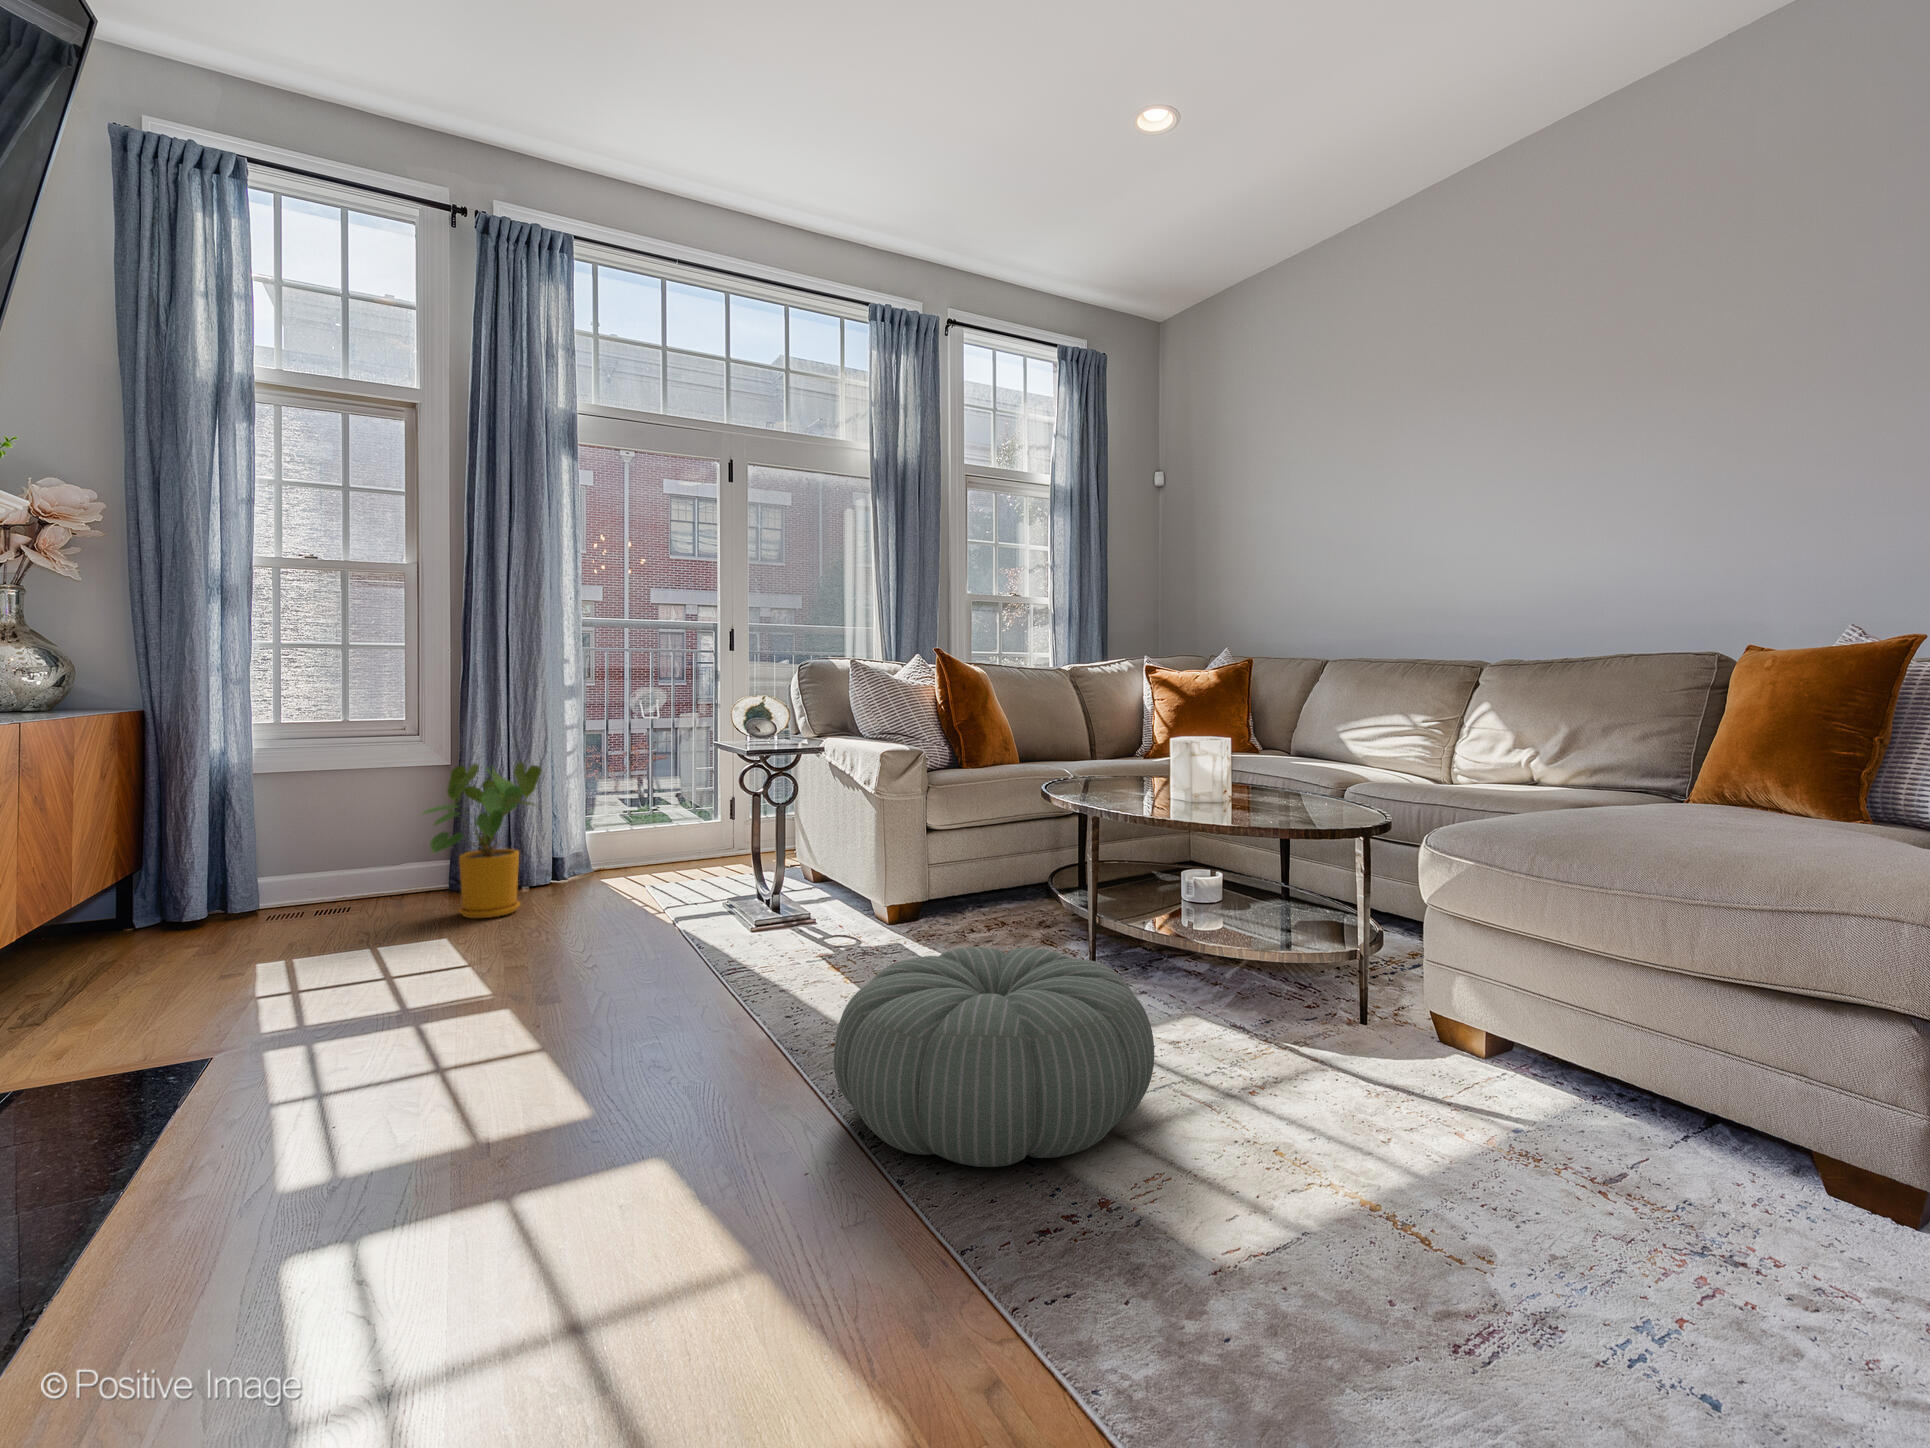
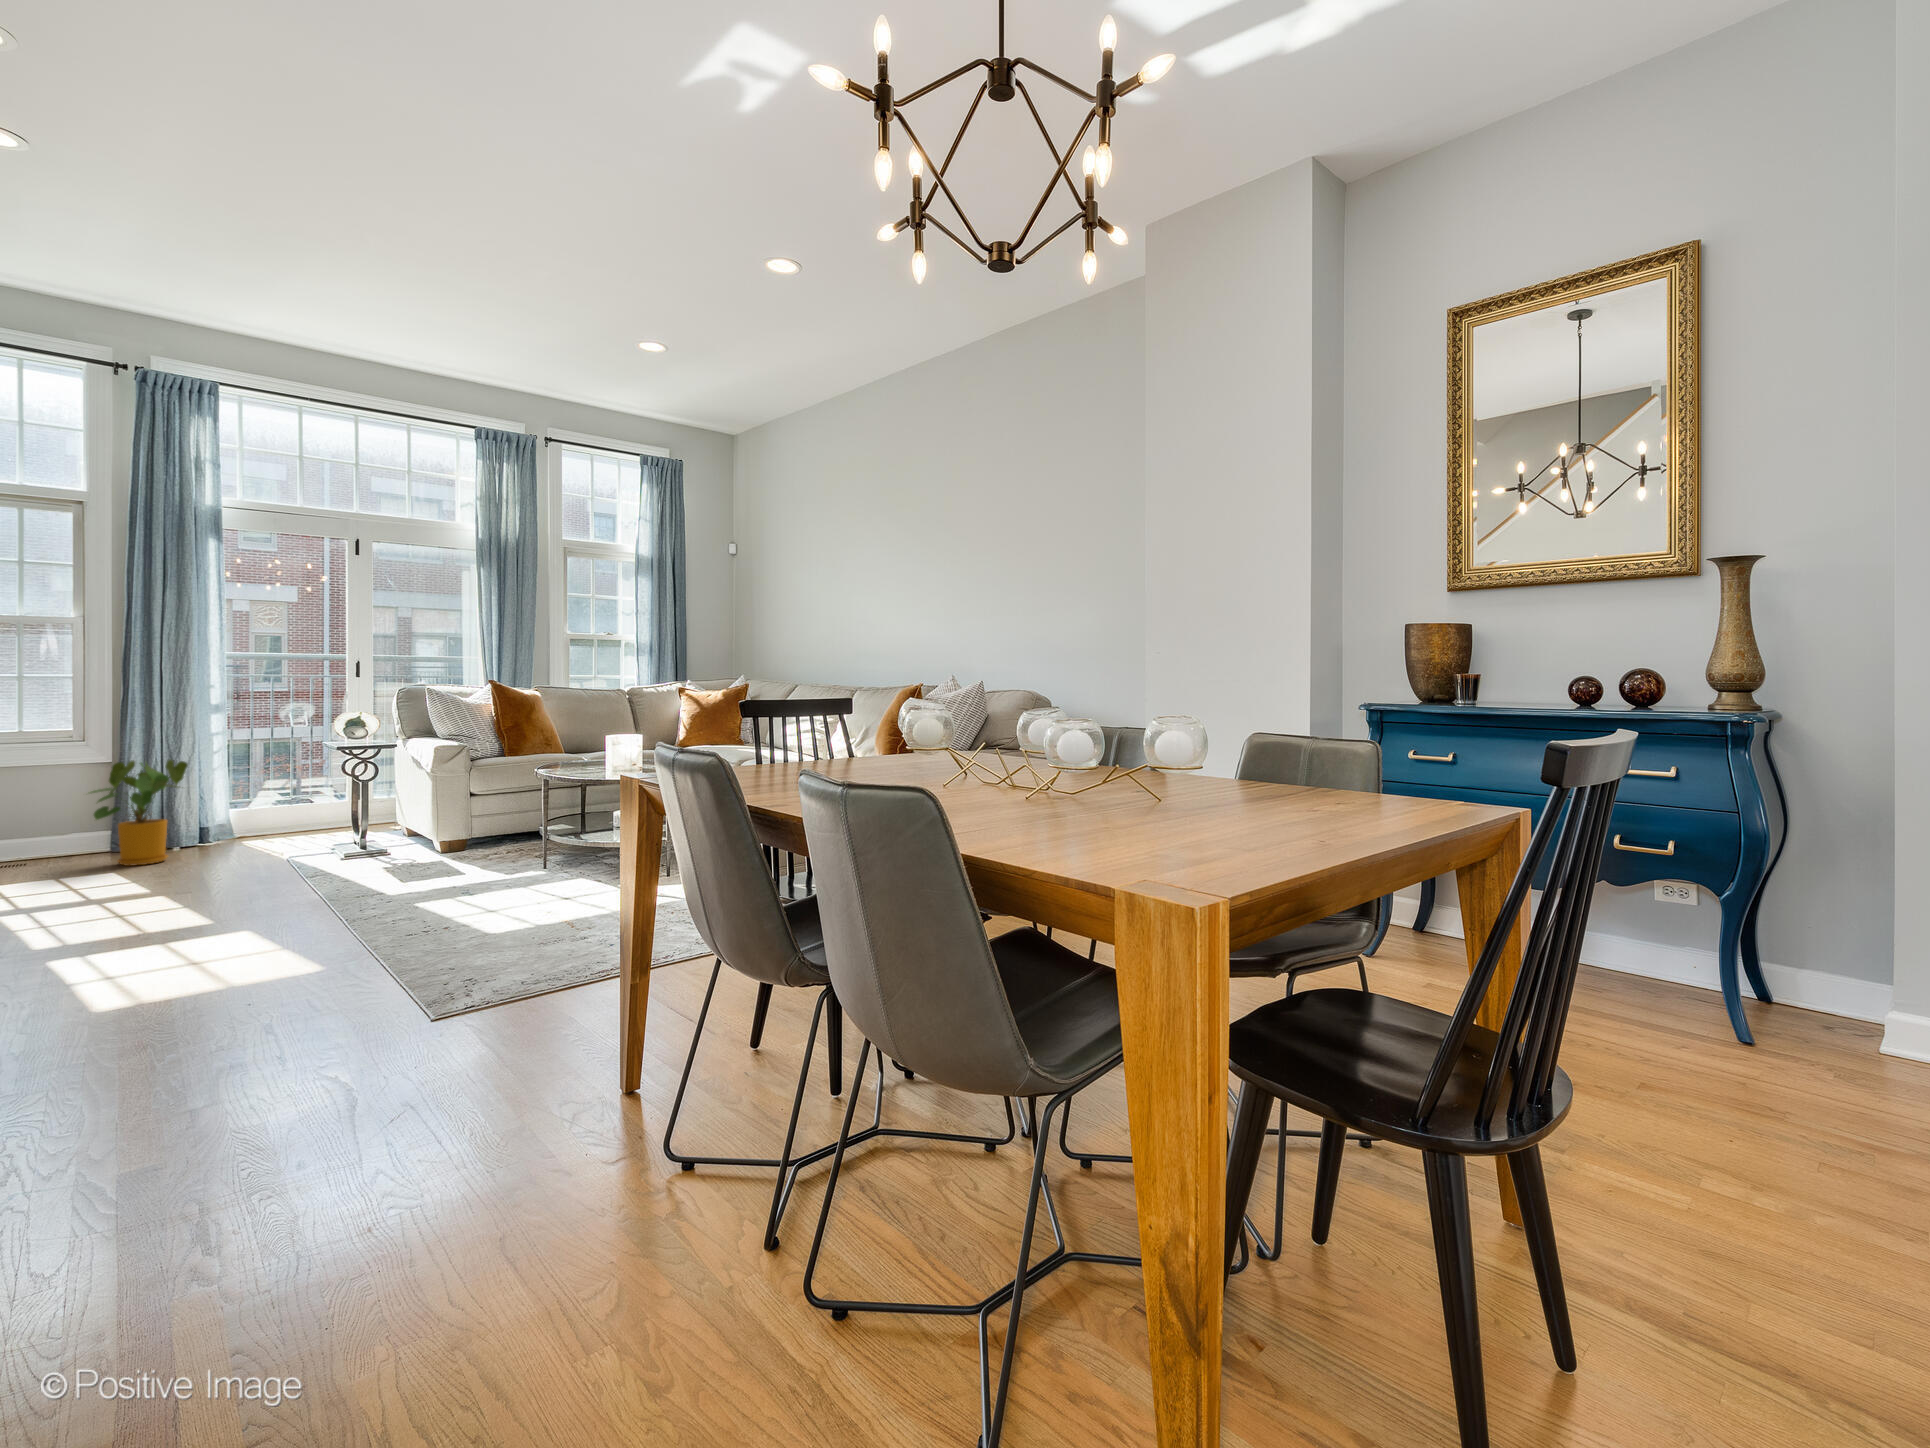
pouf: present [834,947,1155,1167] -> none [327,845,511,933]

